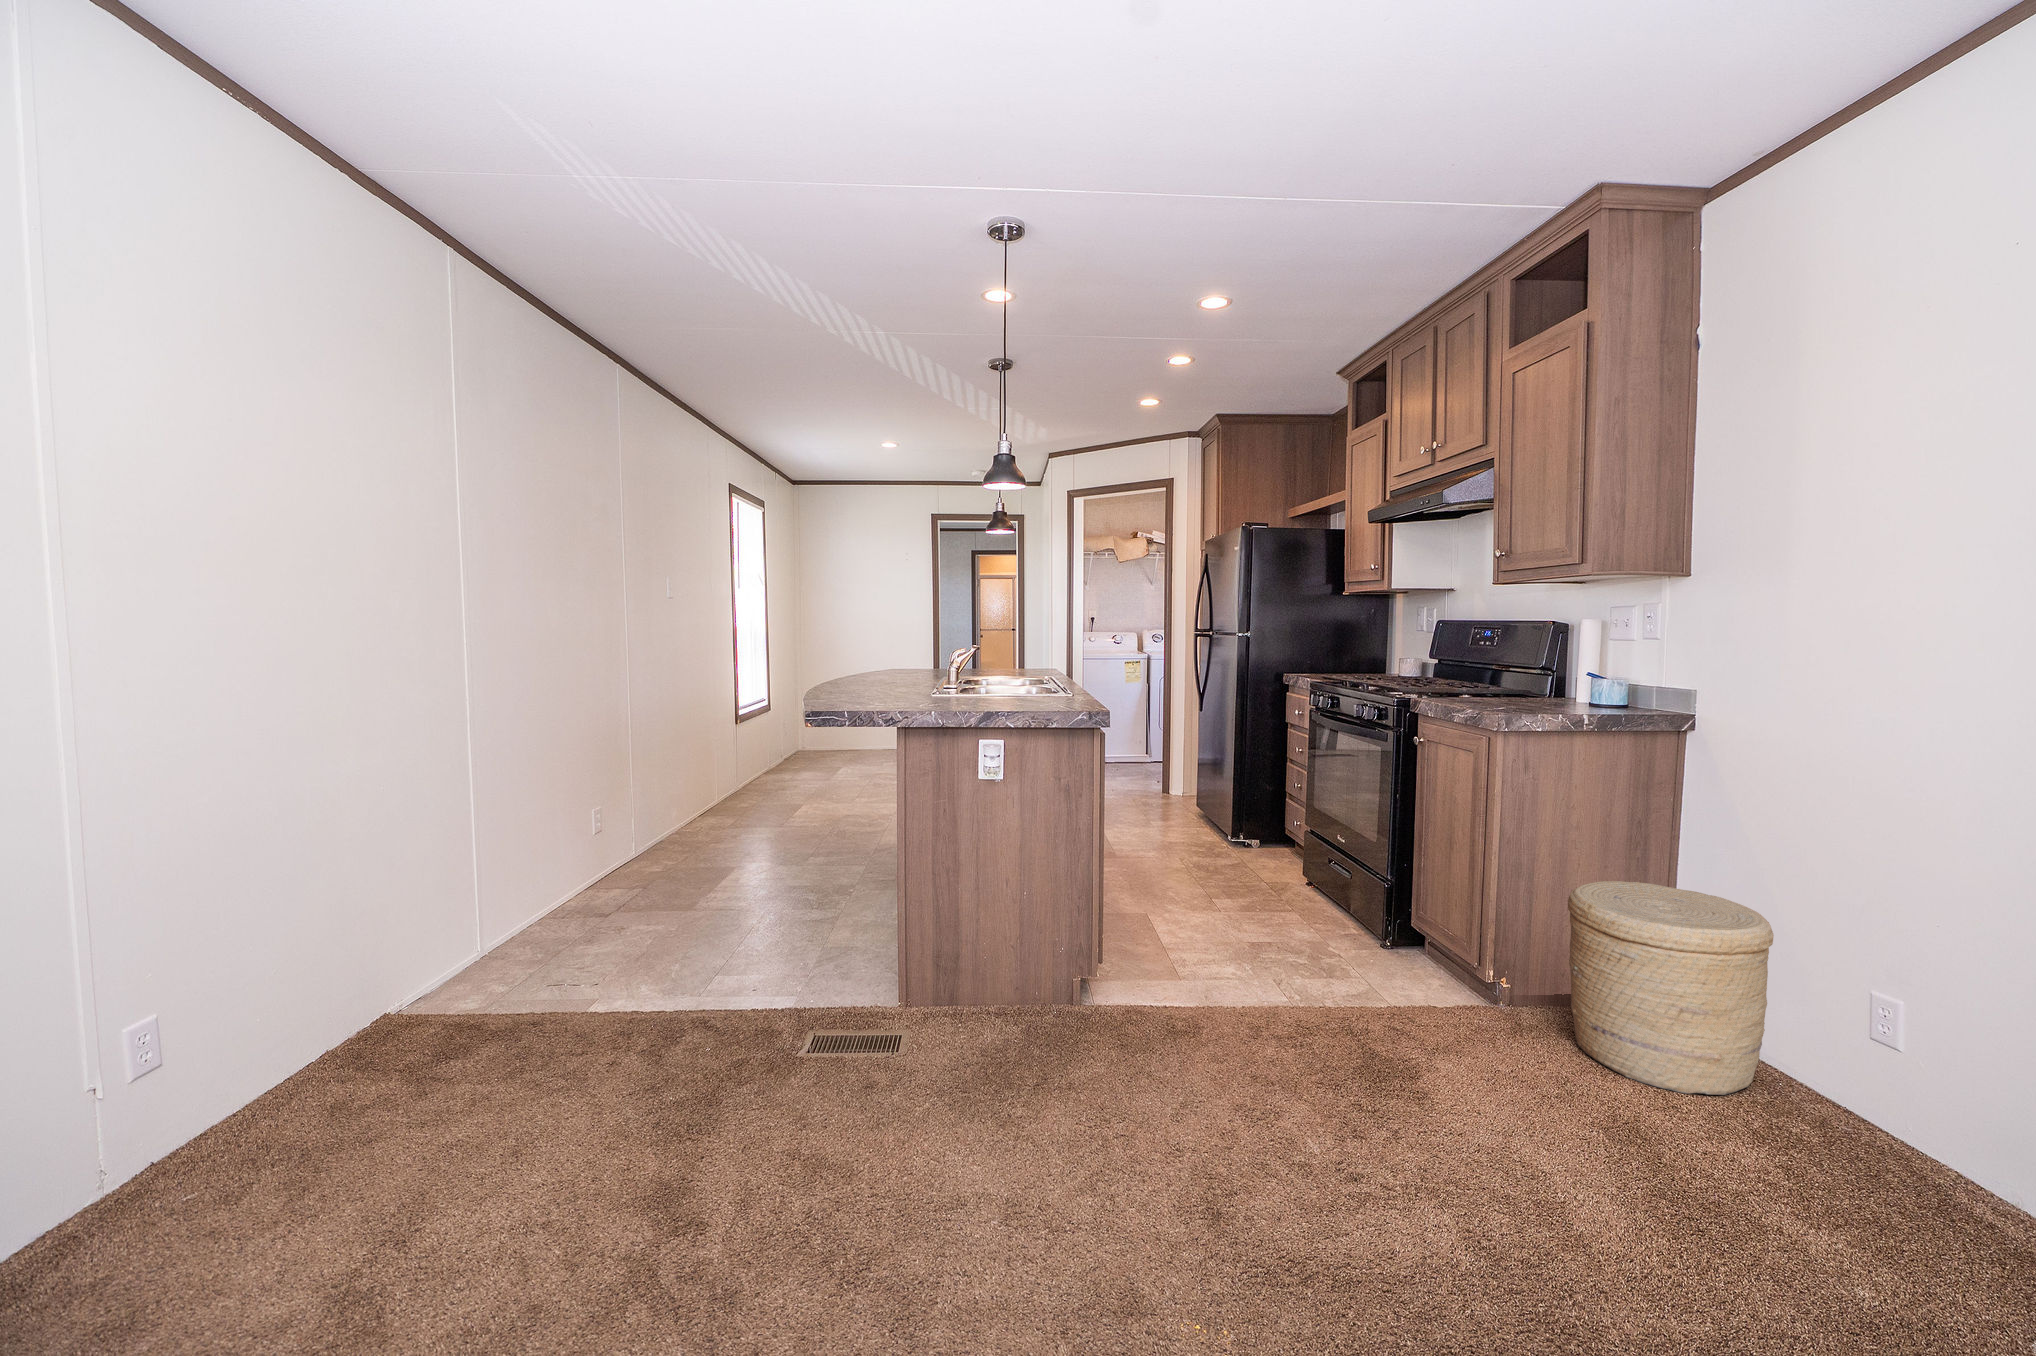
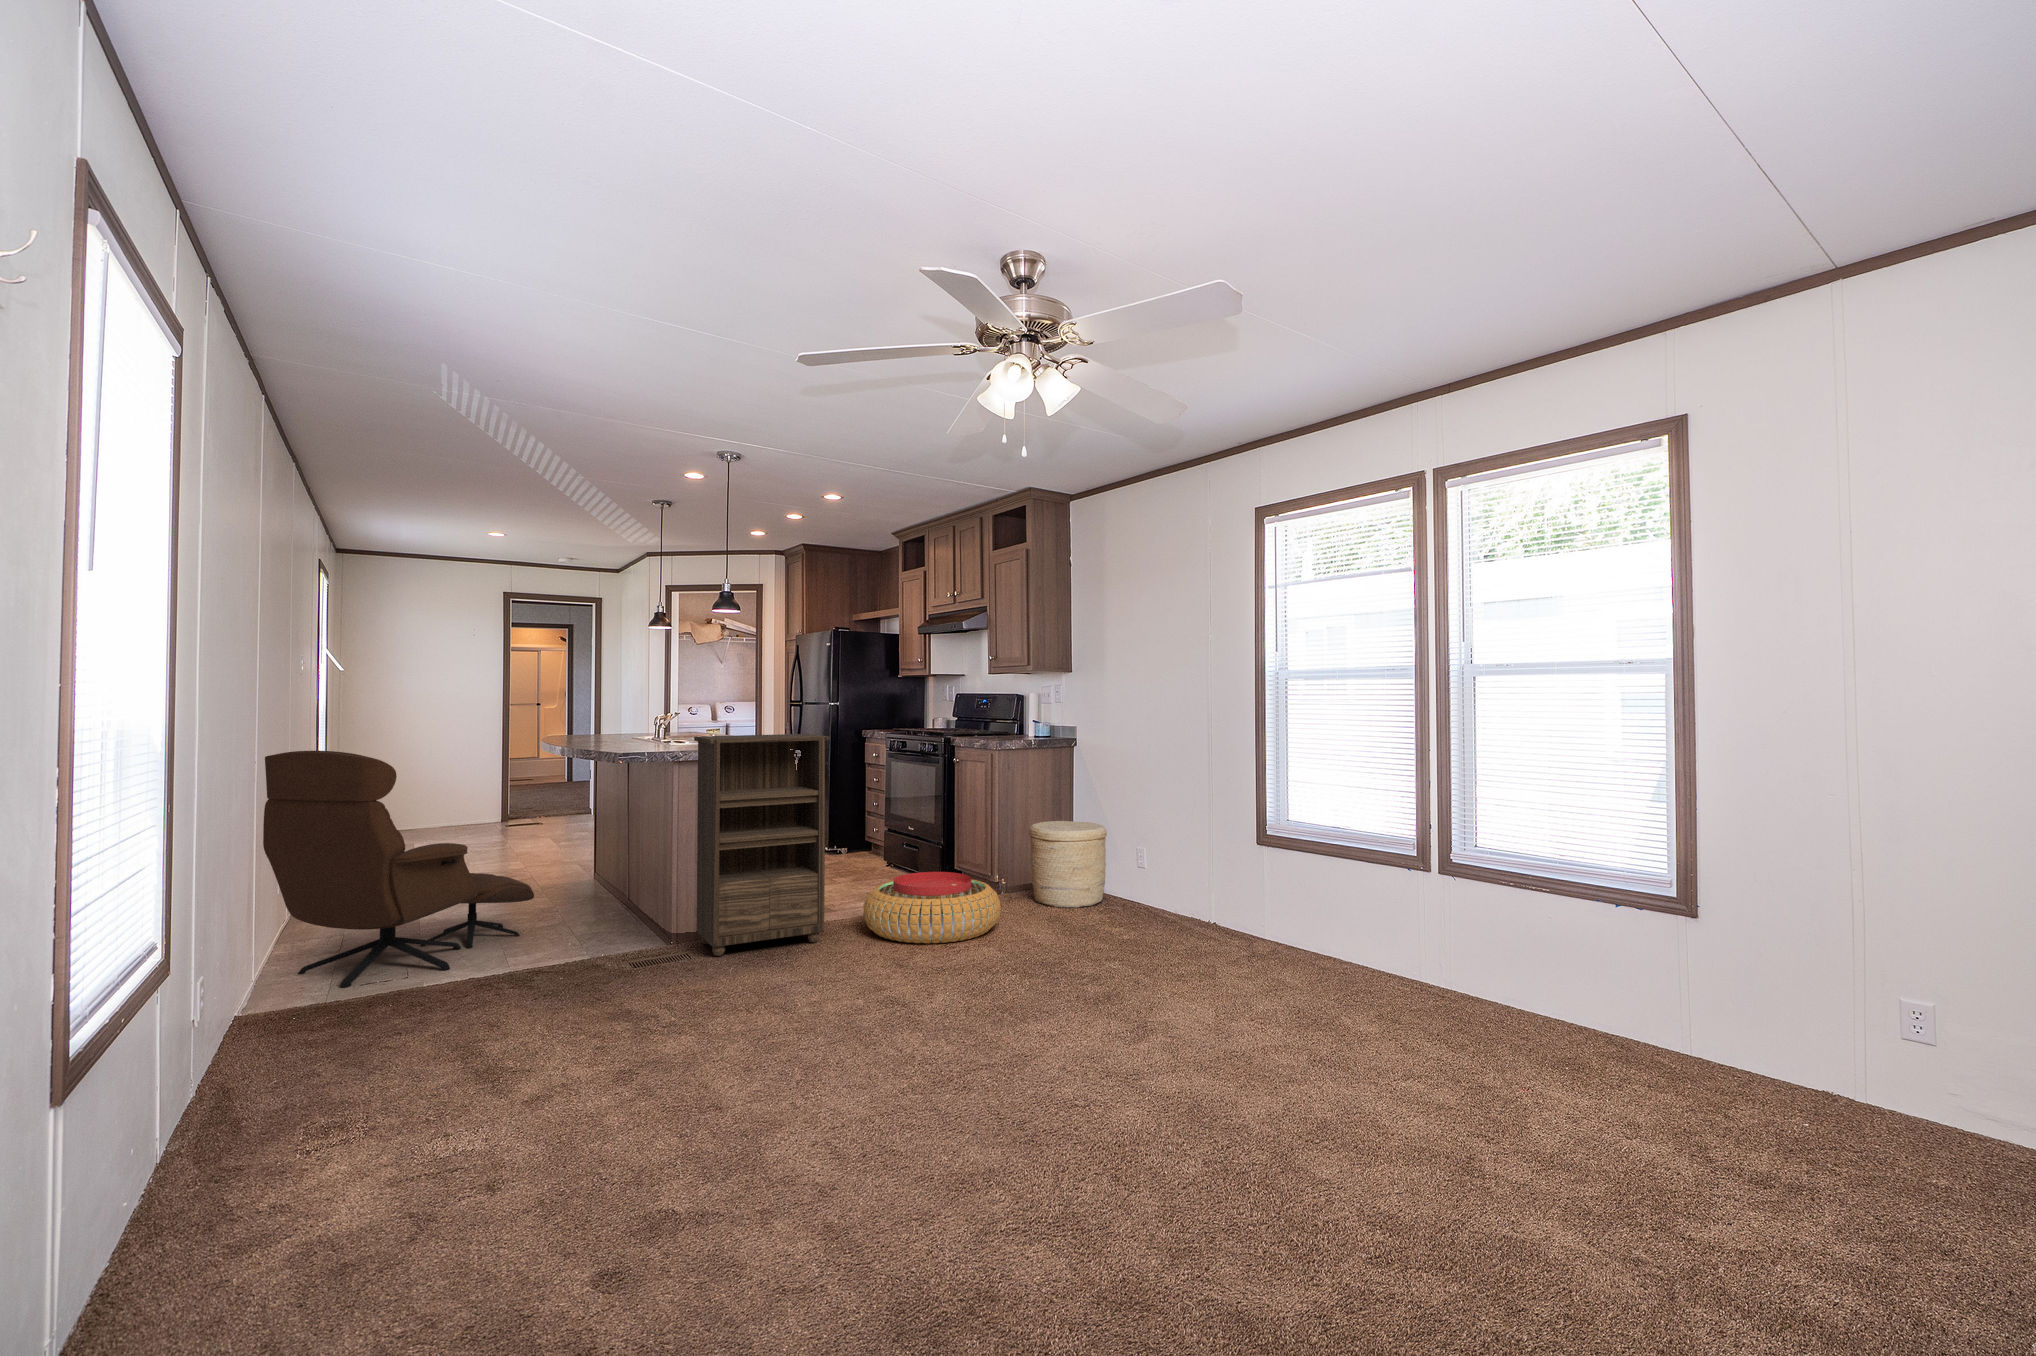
bookshelf: none [894,690,1119,1081] -> present [694,734,829,956]
lounge chair: none [390,694,763,1020] -> present [263,751,534,987]
pouf: none [1192,966,1487,1162] -> present [863,872,1001,943]

